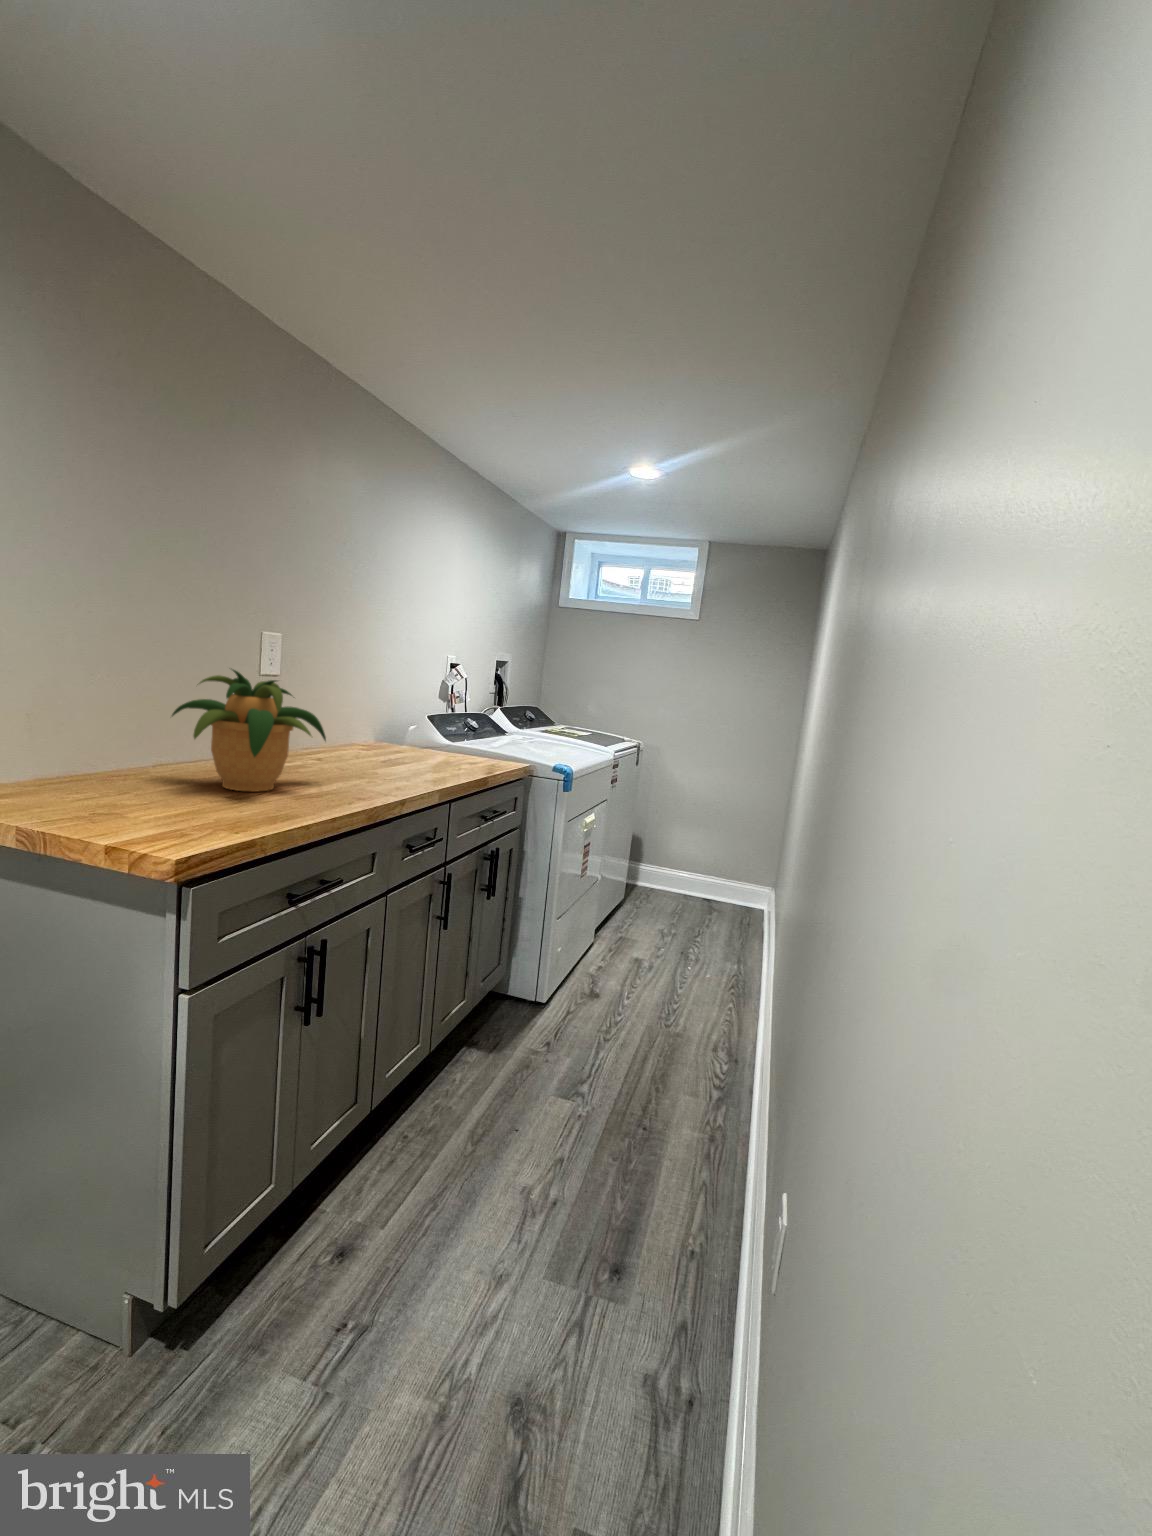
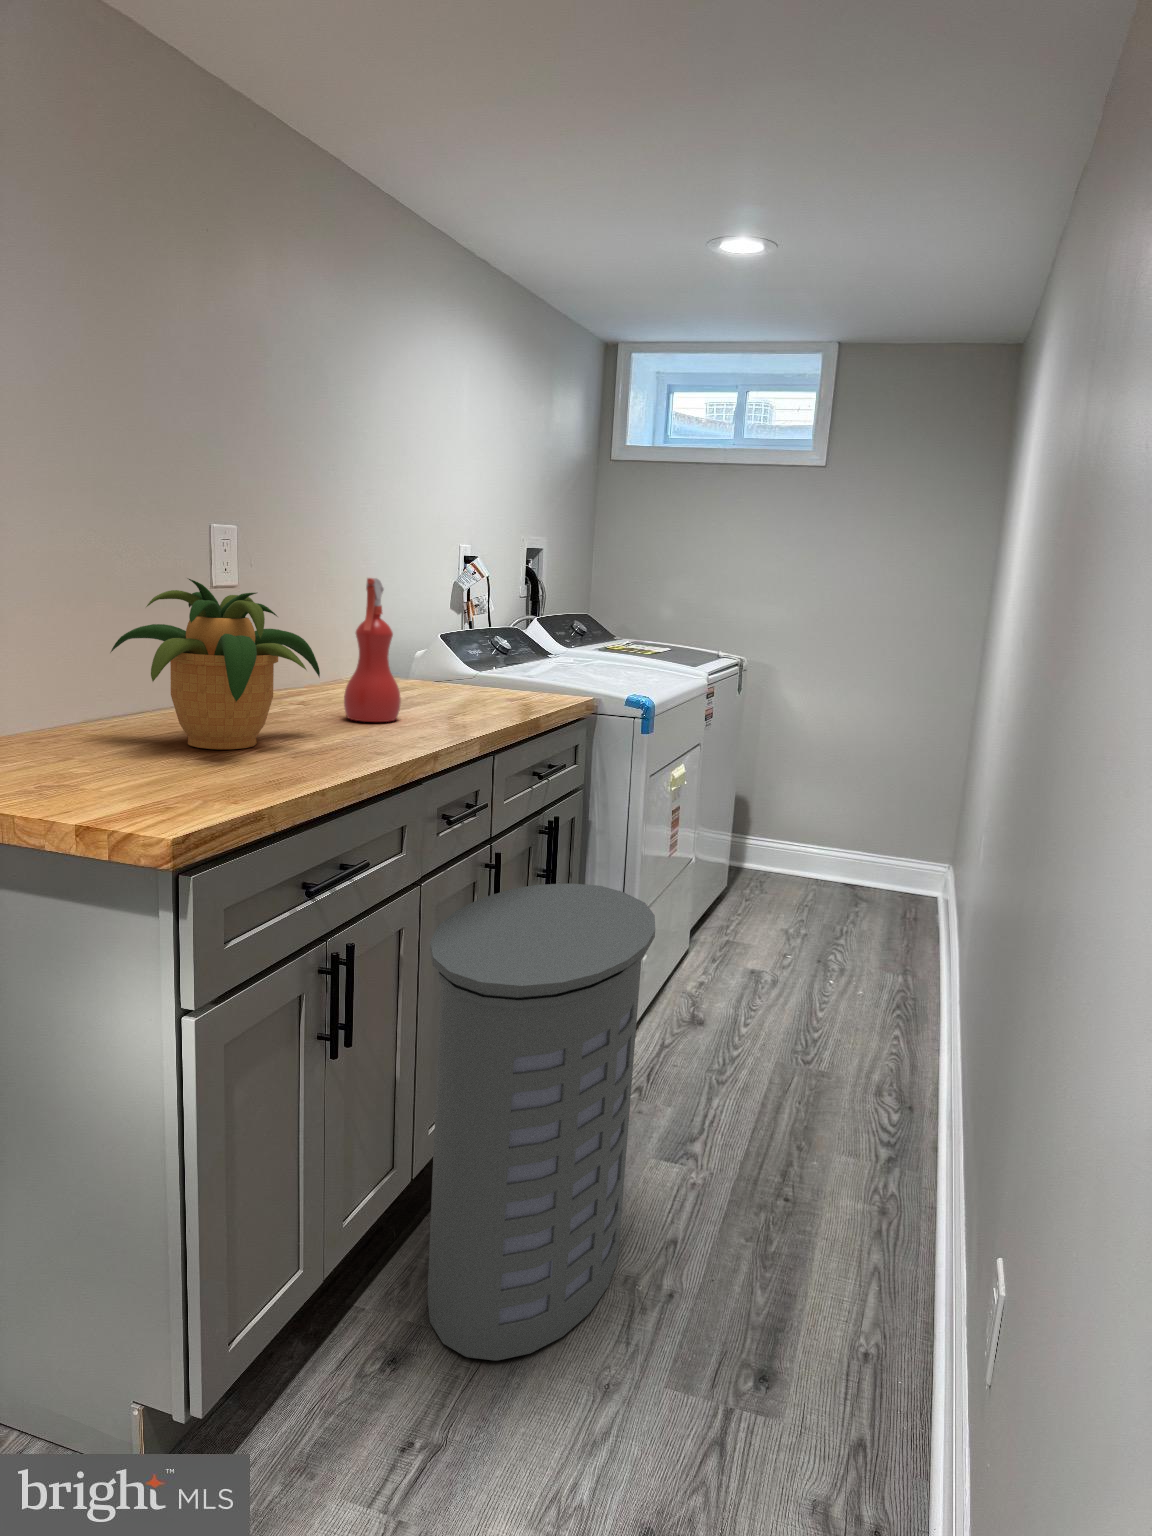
spray bottle: none [347,675,388,776] -> present [344,578,401,722]
laundry hamper: none [373,897,557,1256] -> present [427,883,656,1361]

